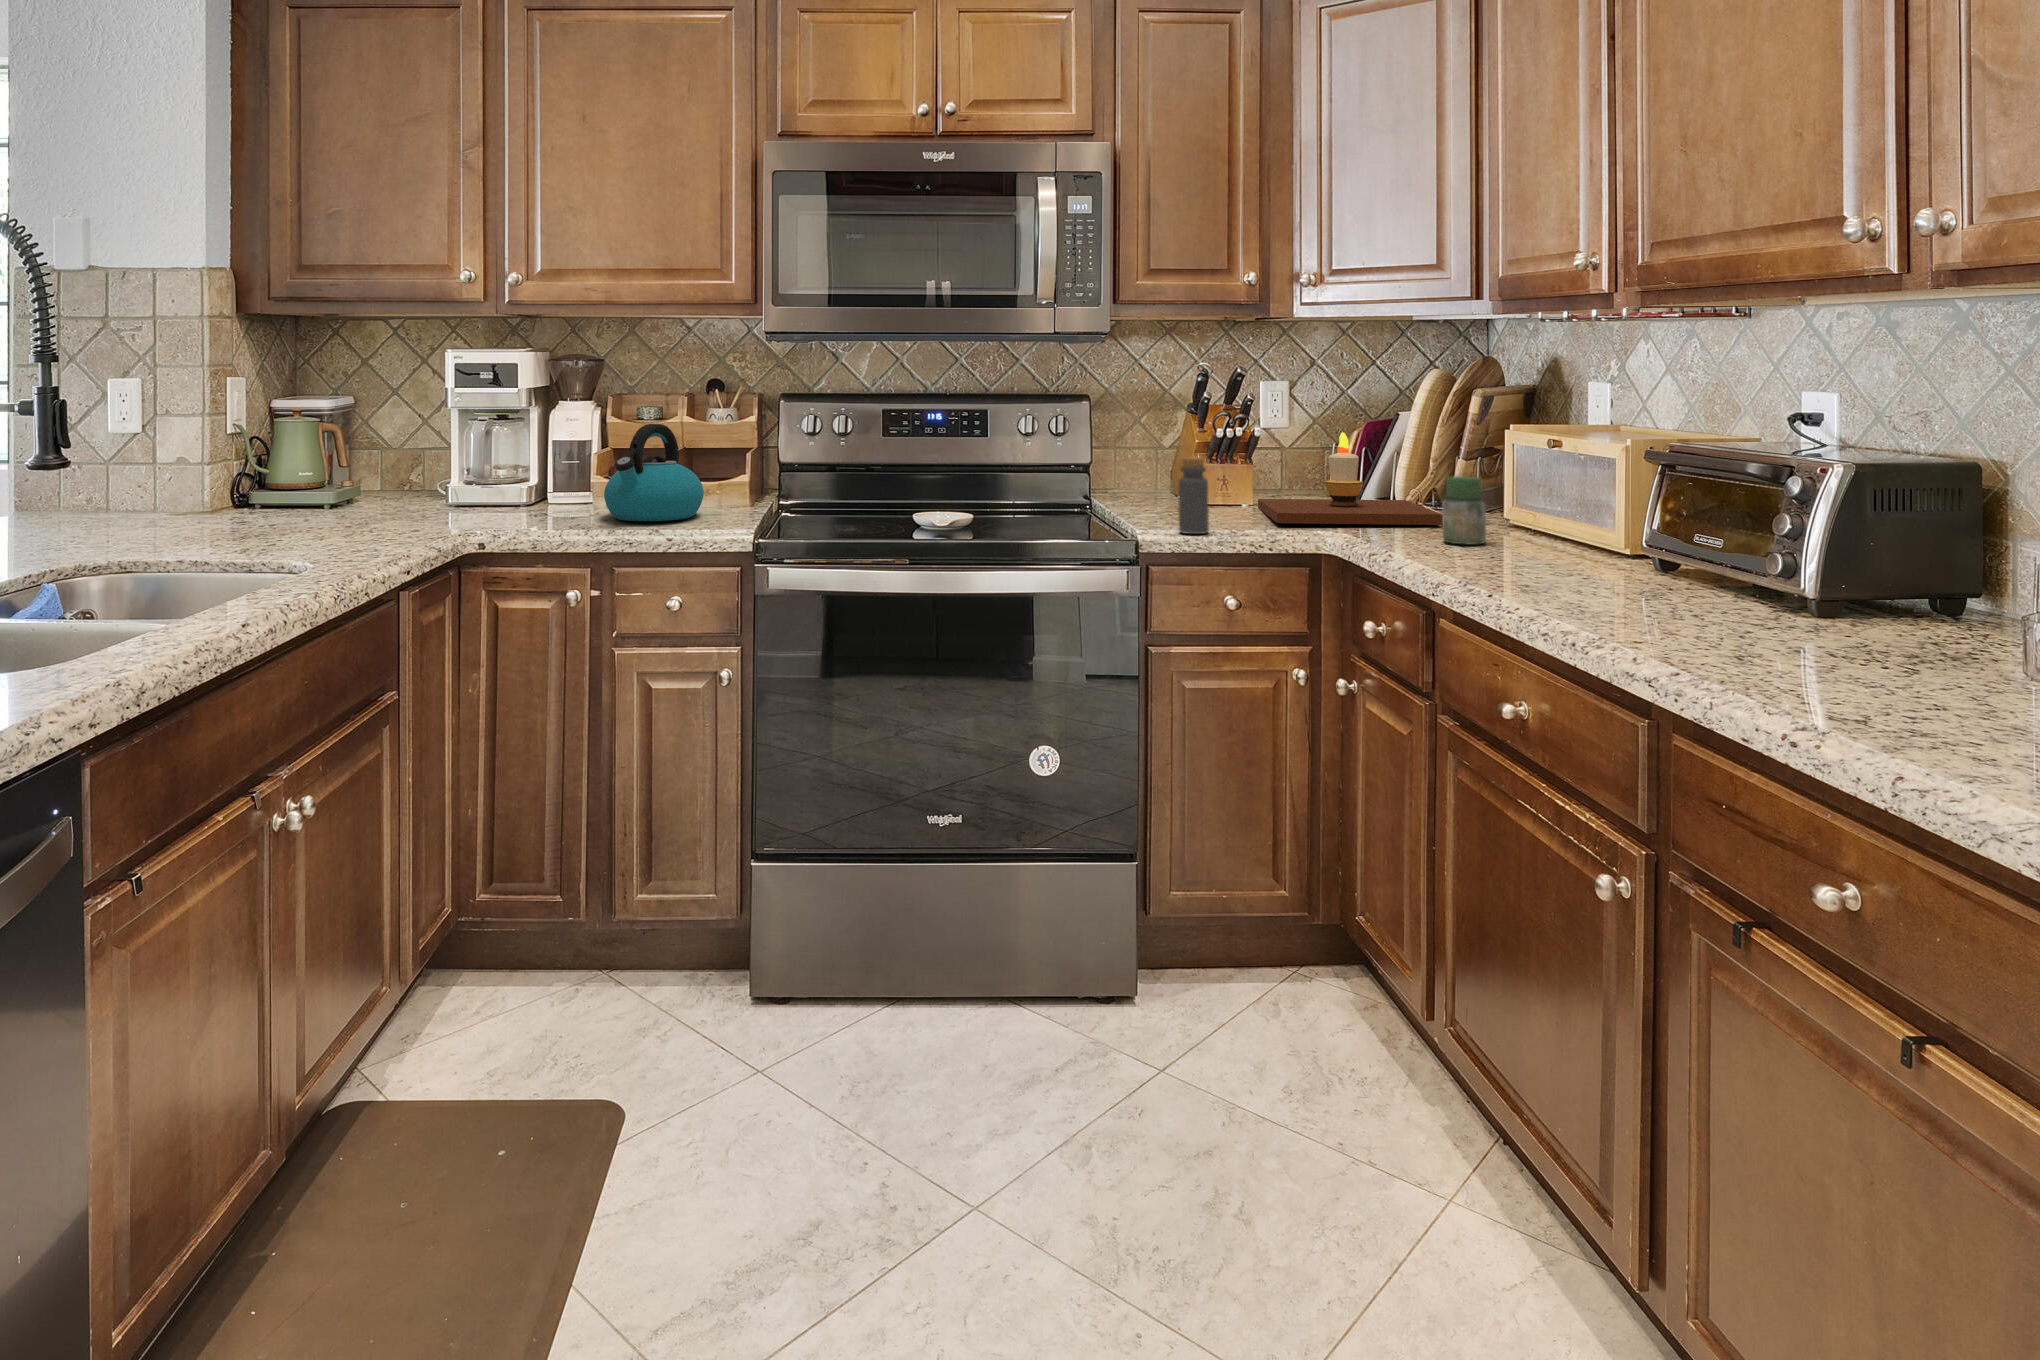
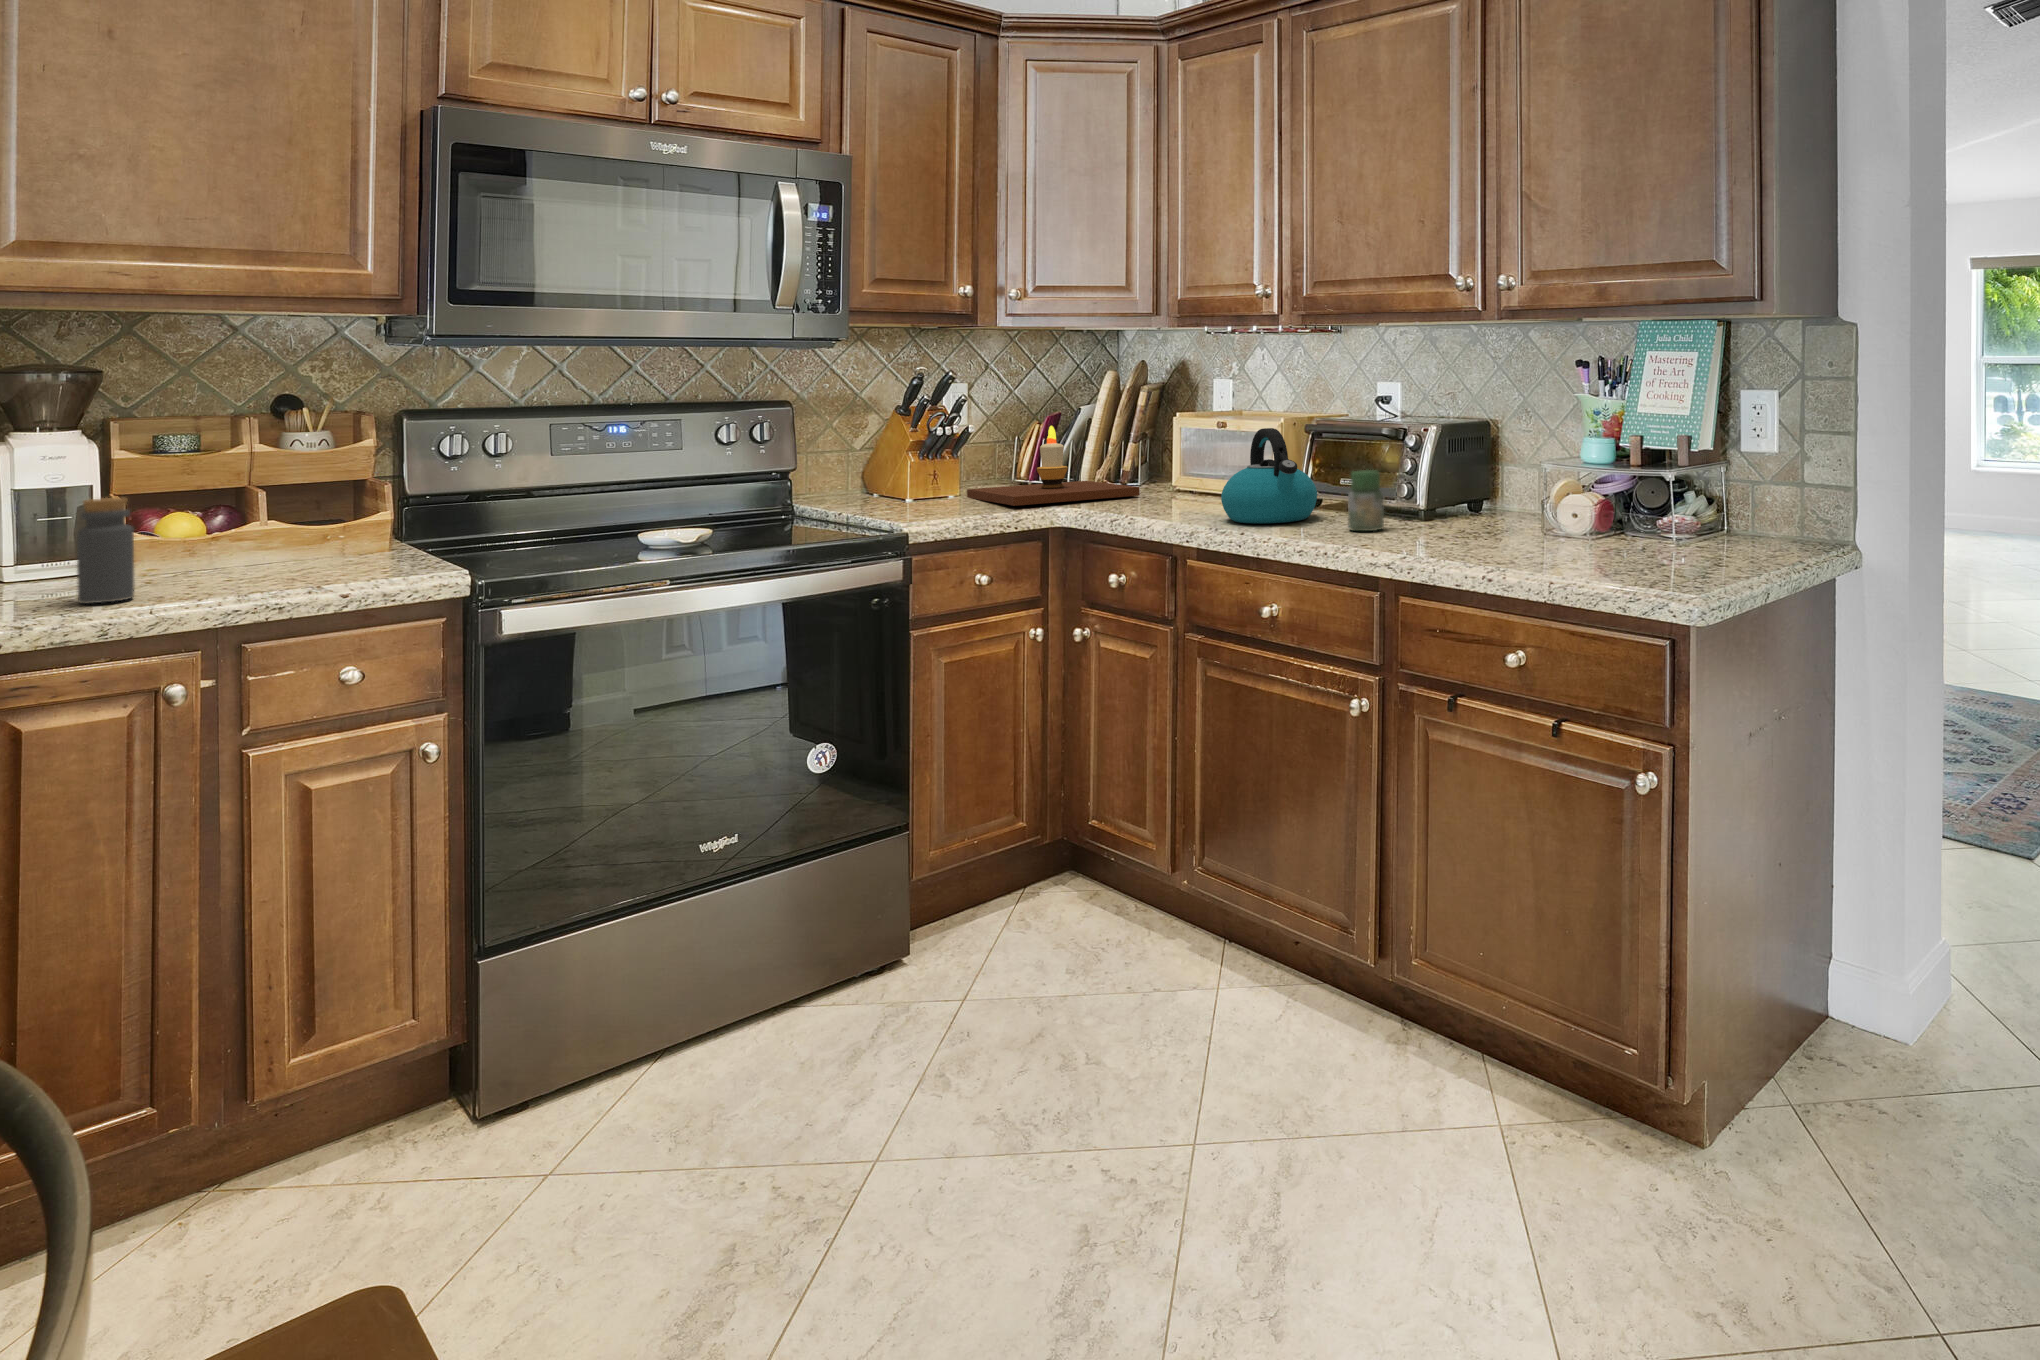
kettle: present [604,424,704,521] -> present [1221,428,1317,523]
bottle: present [1178,457,1209,534] -> present [77,498,134,603]
jar: present [1442,476,1486,545] -> present [1348,470,1384,531]

